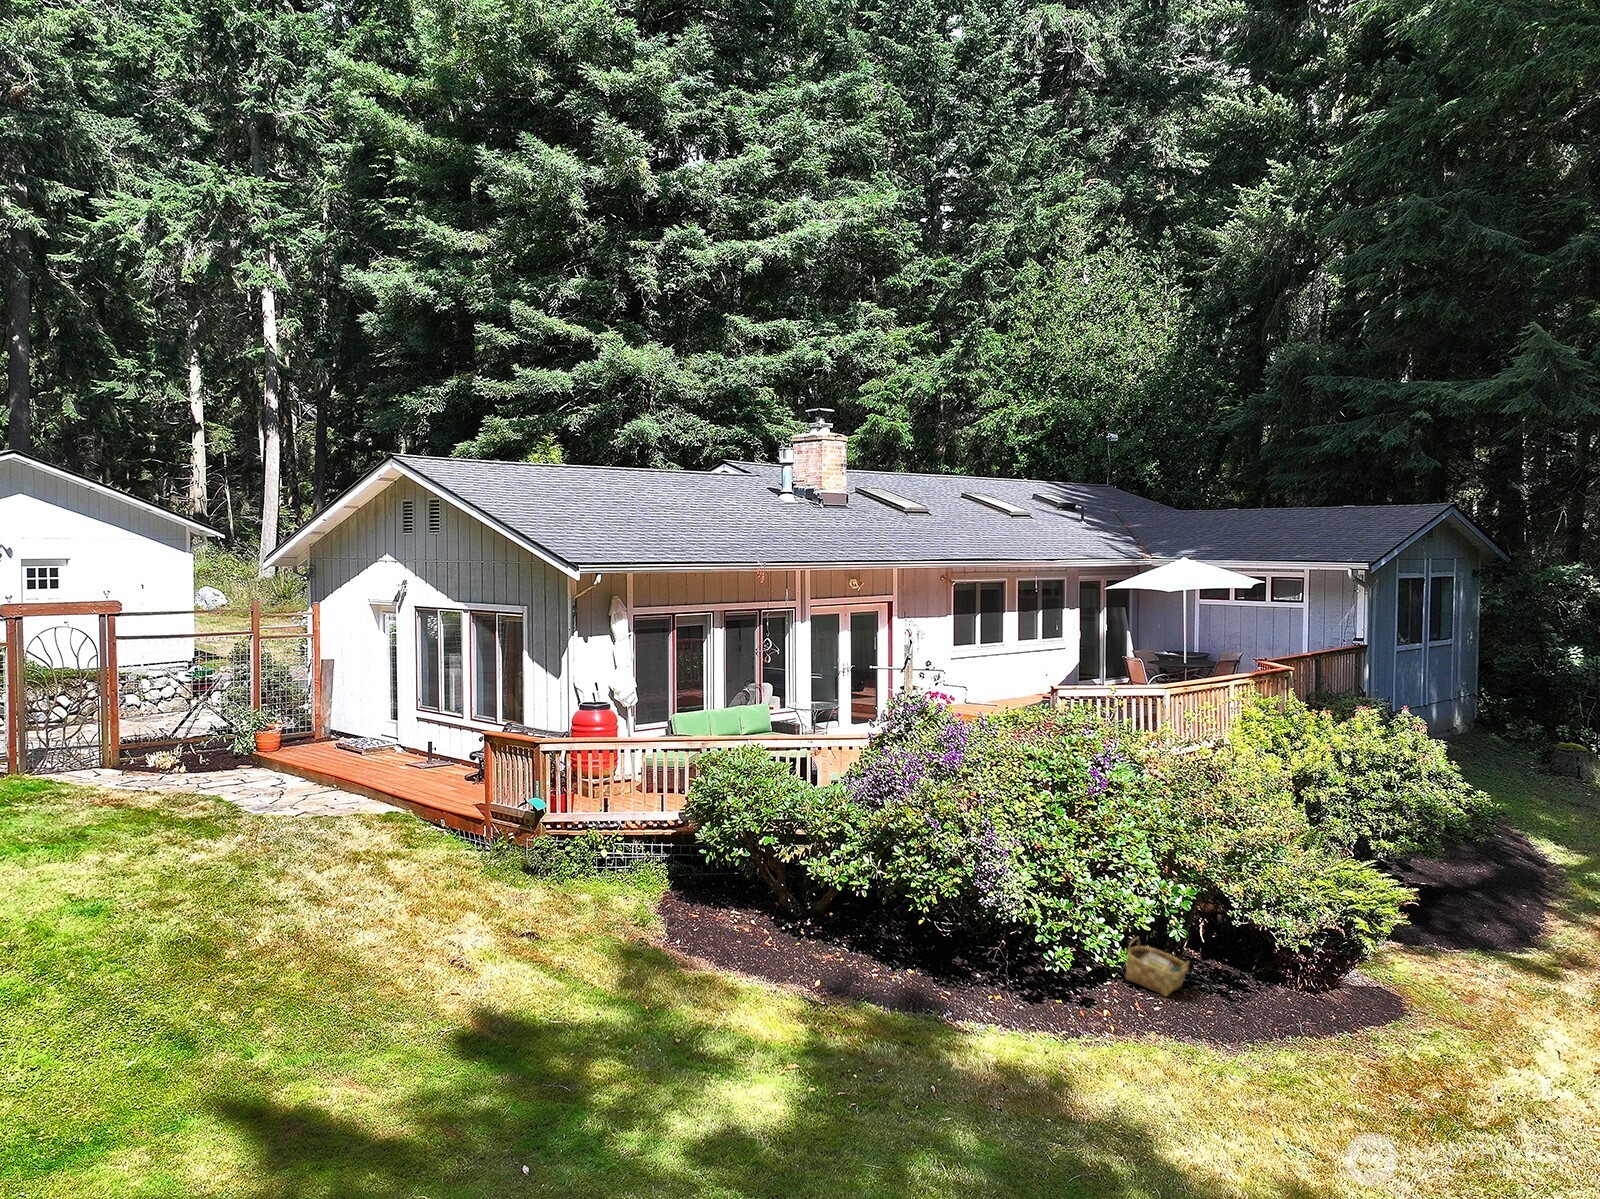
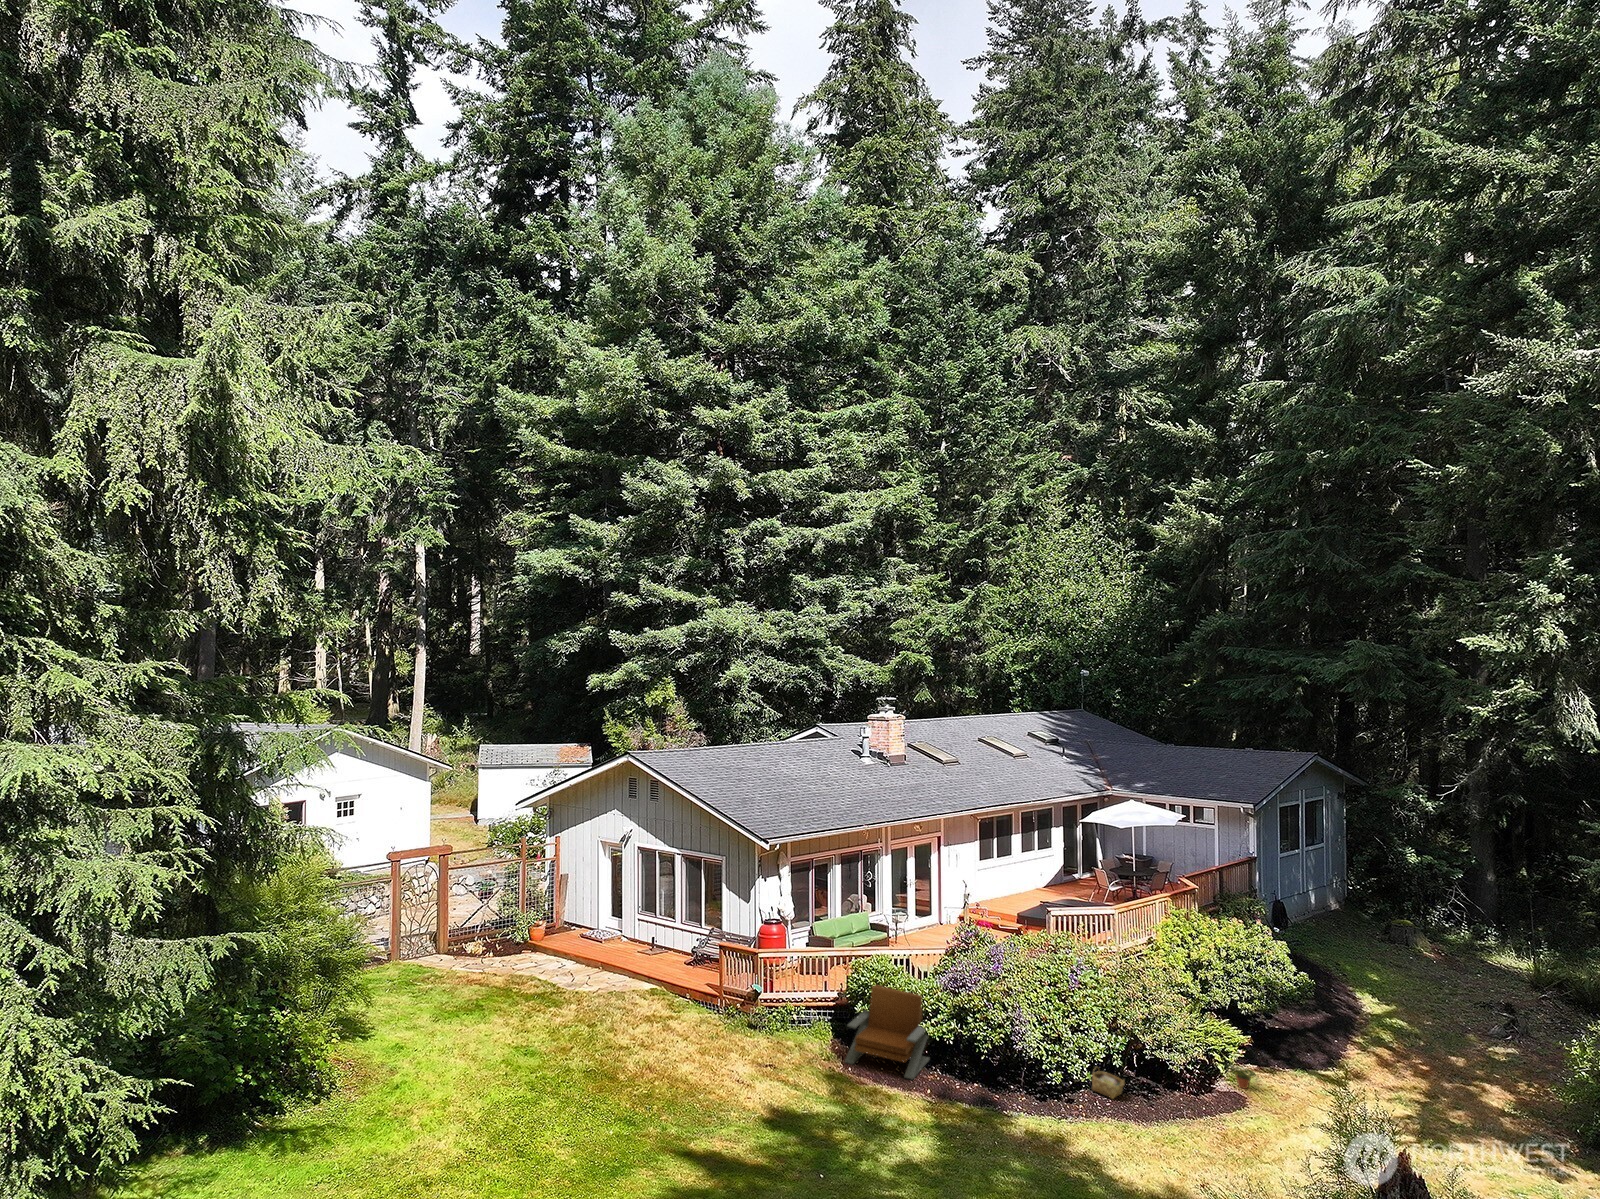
lounge chair: none [671,795,837,959] -> present [845,985,930,1080]
potted plant: none [1363,931,1440,978] -> present [1226,1063,1259,1089]

